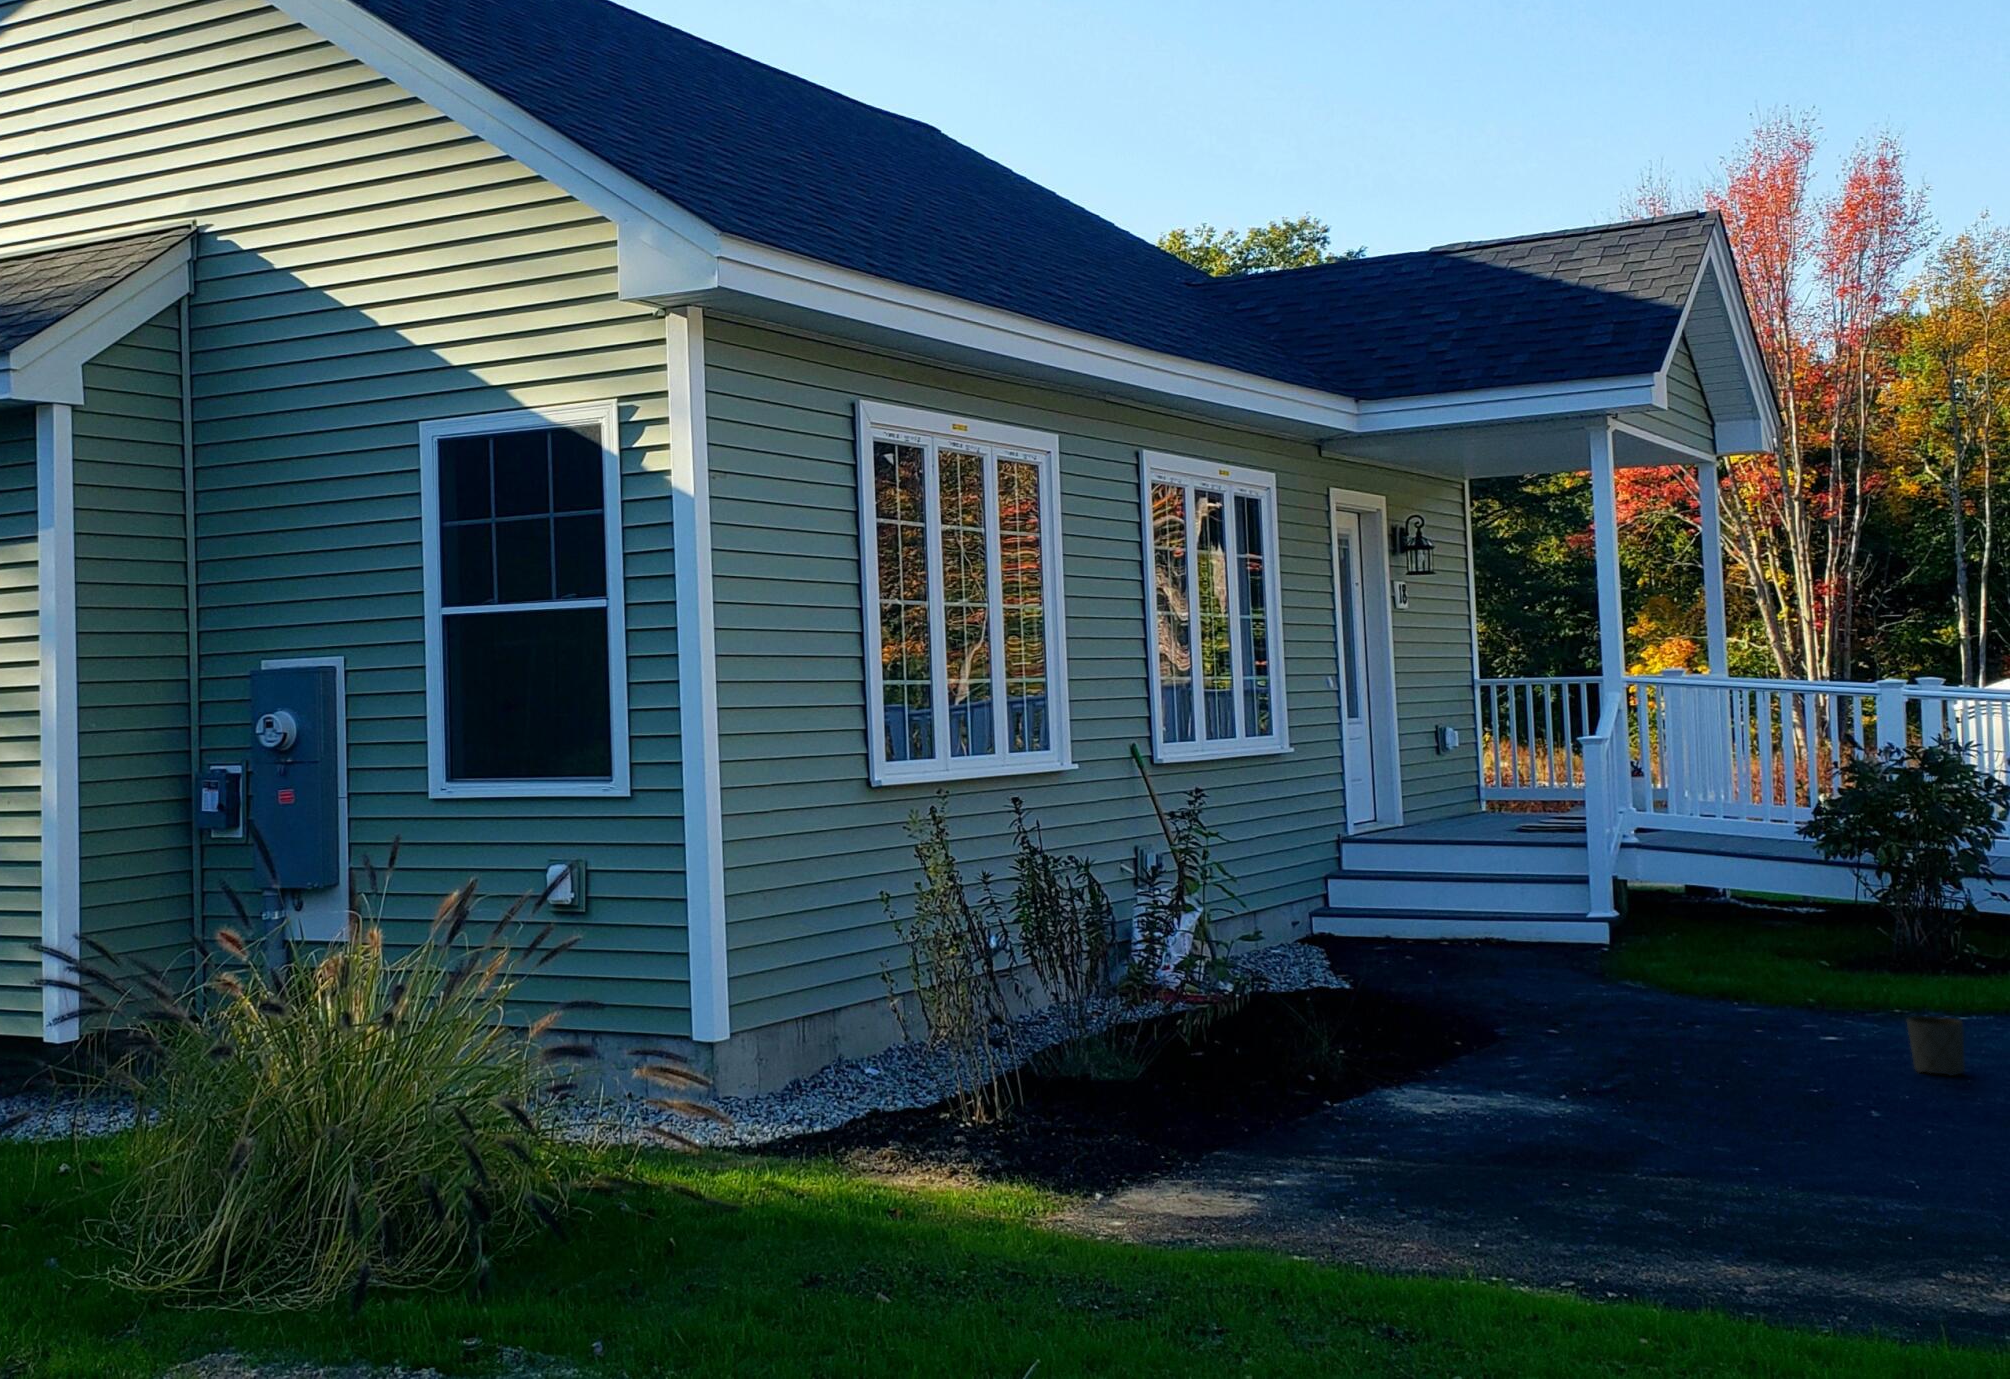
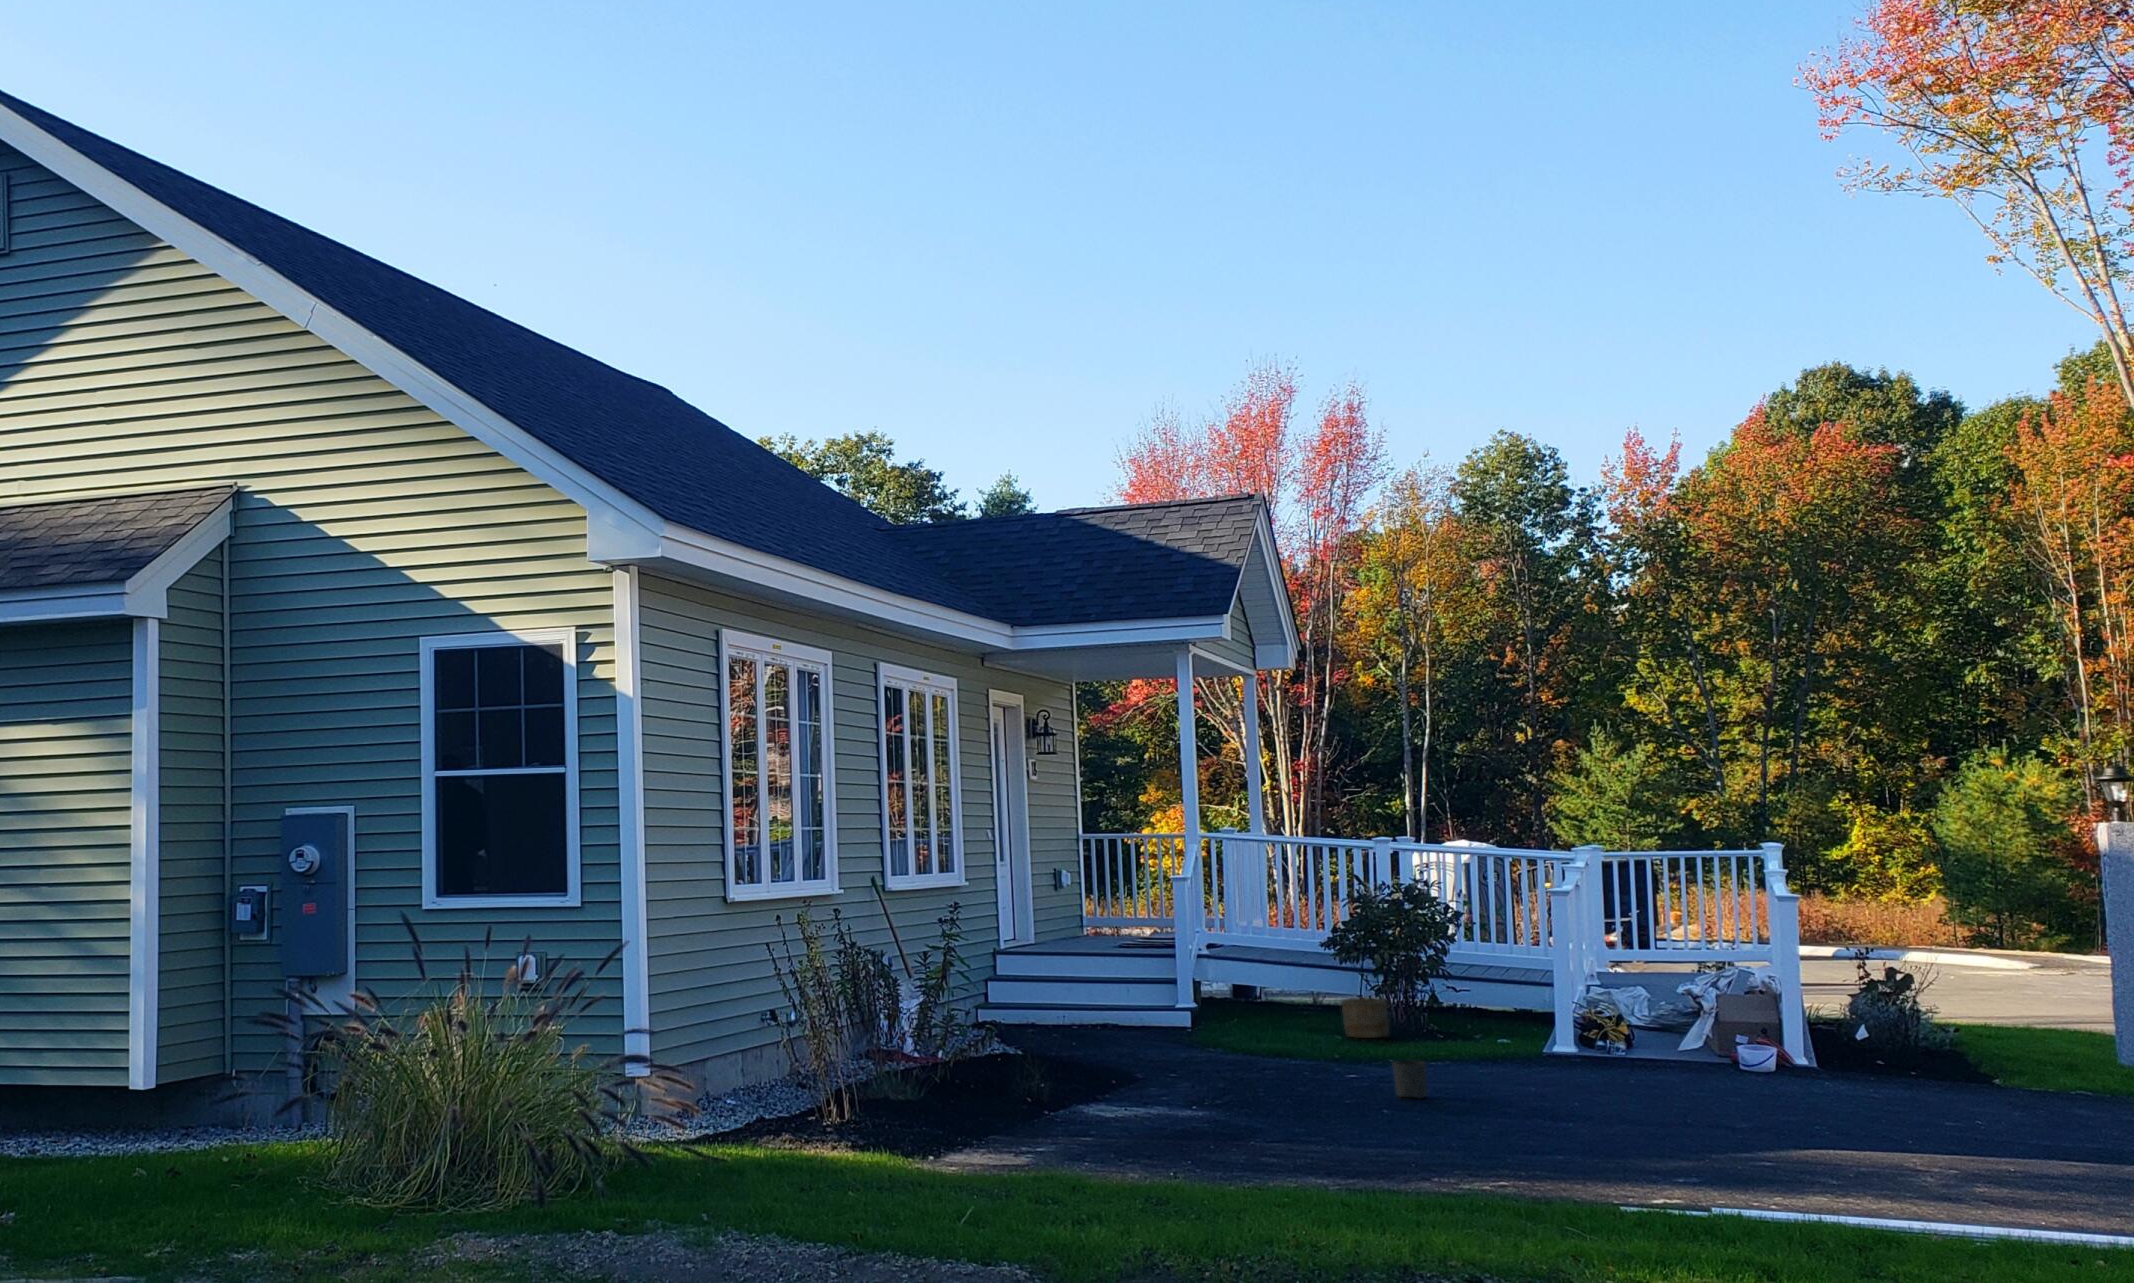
wooden bucket: none [1840,907,1918,965] -> present [1341,997,1389,1038]

